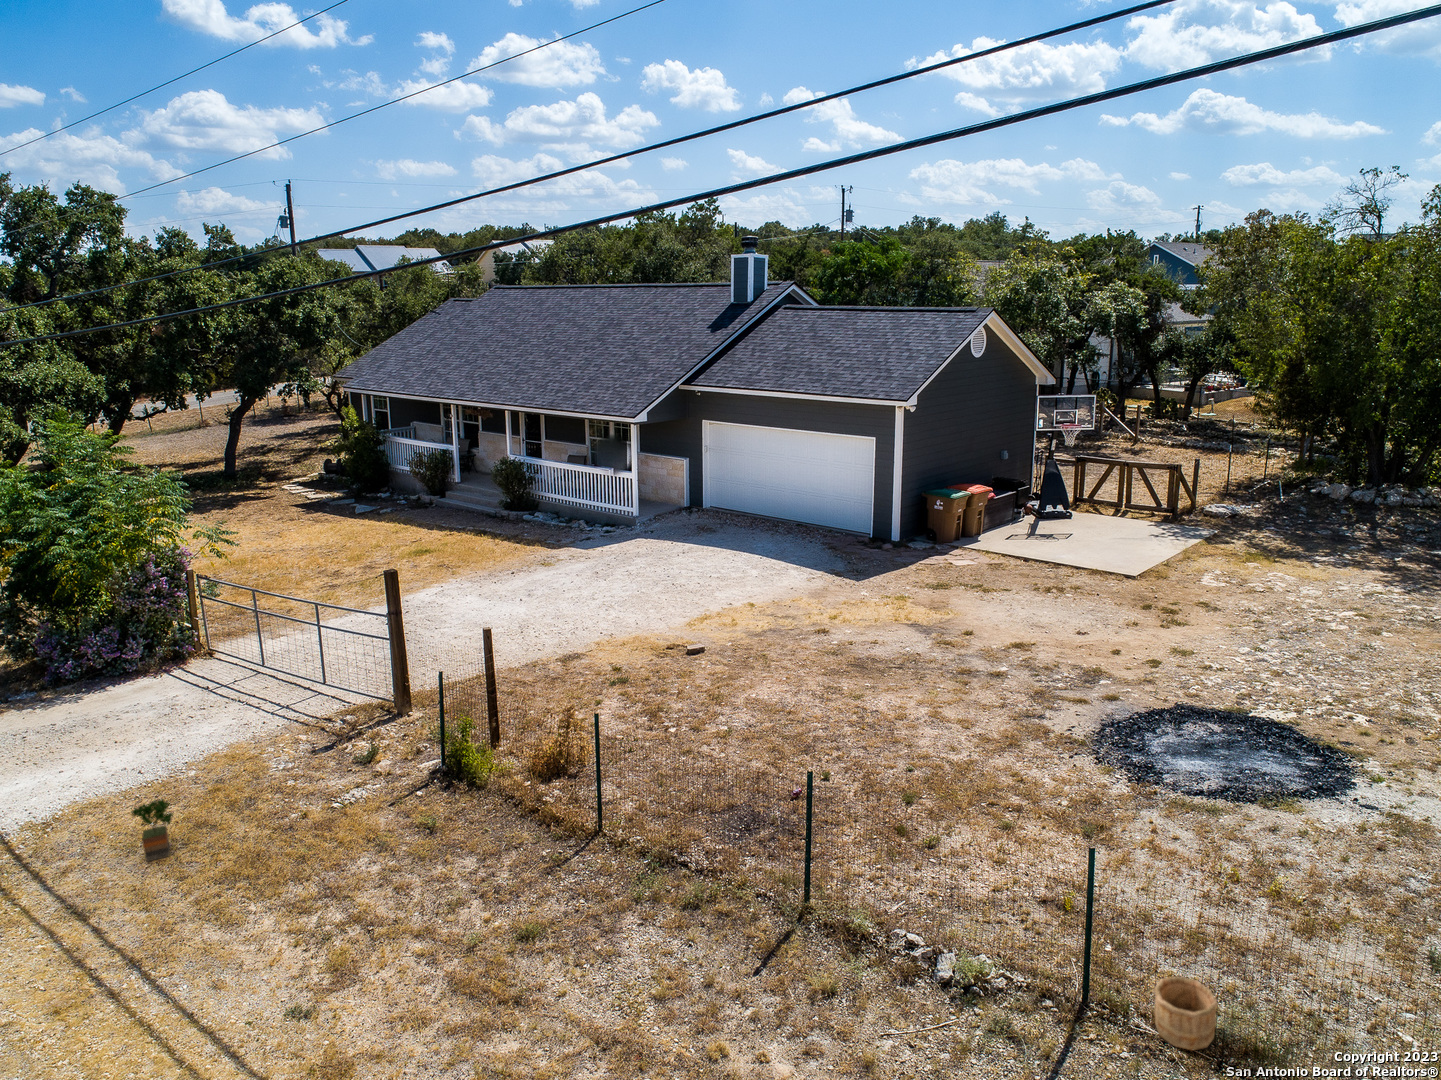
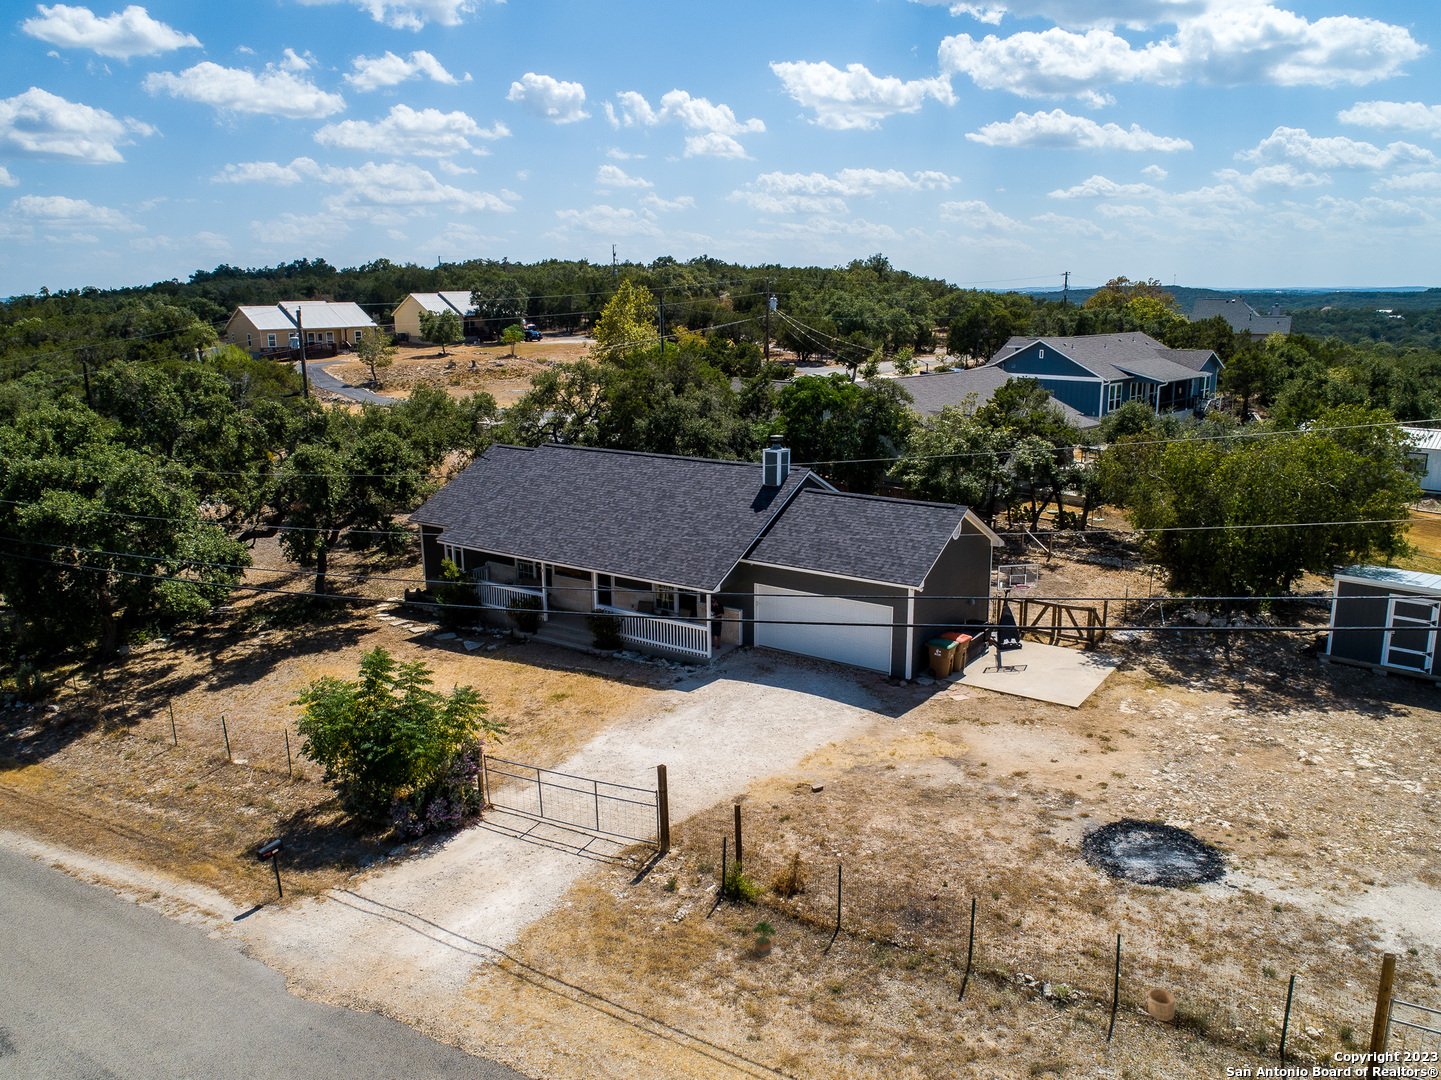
potted tree: present [131,799,174,861] -> present [752,921,775,957]

